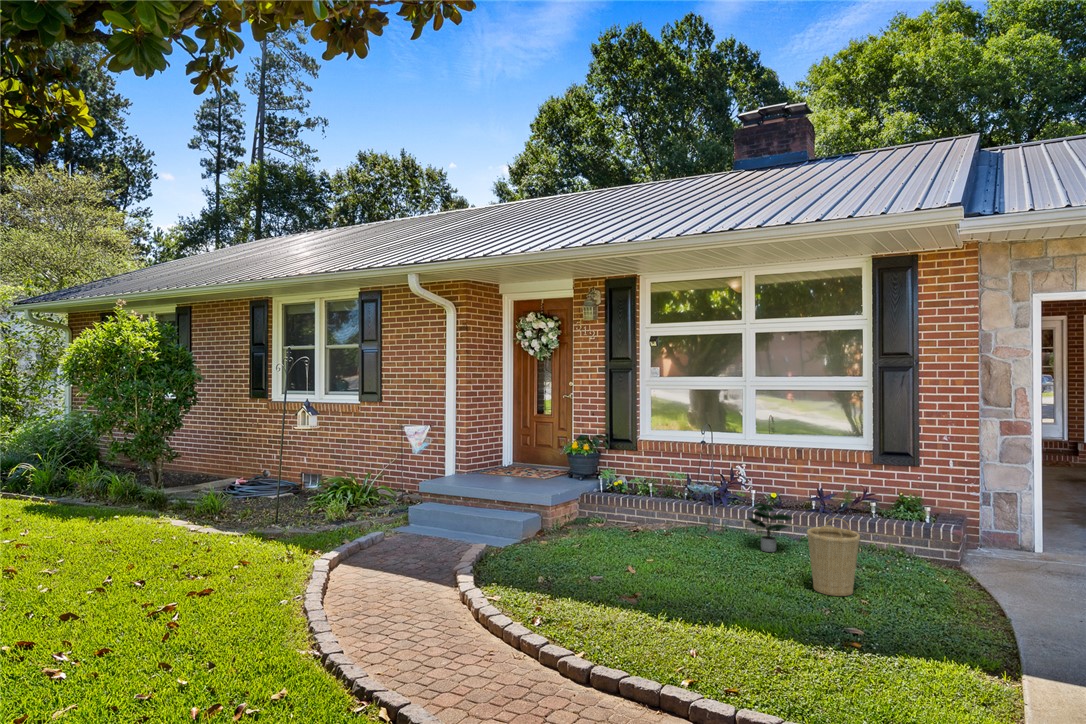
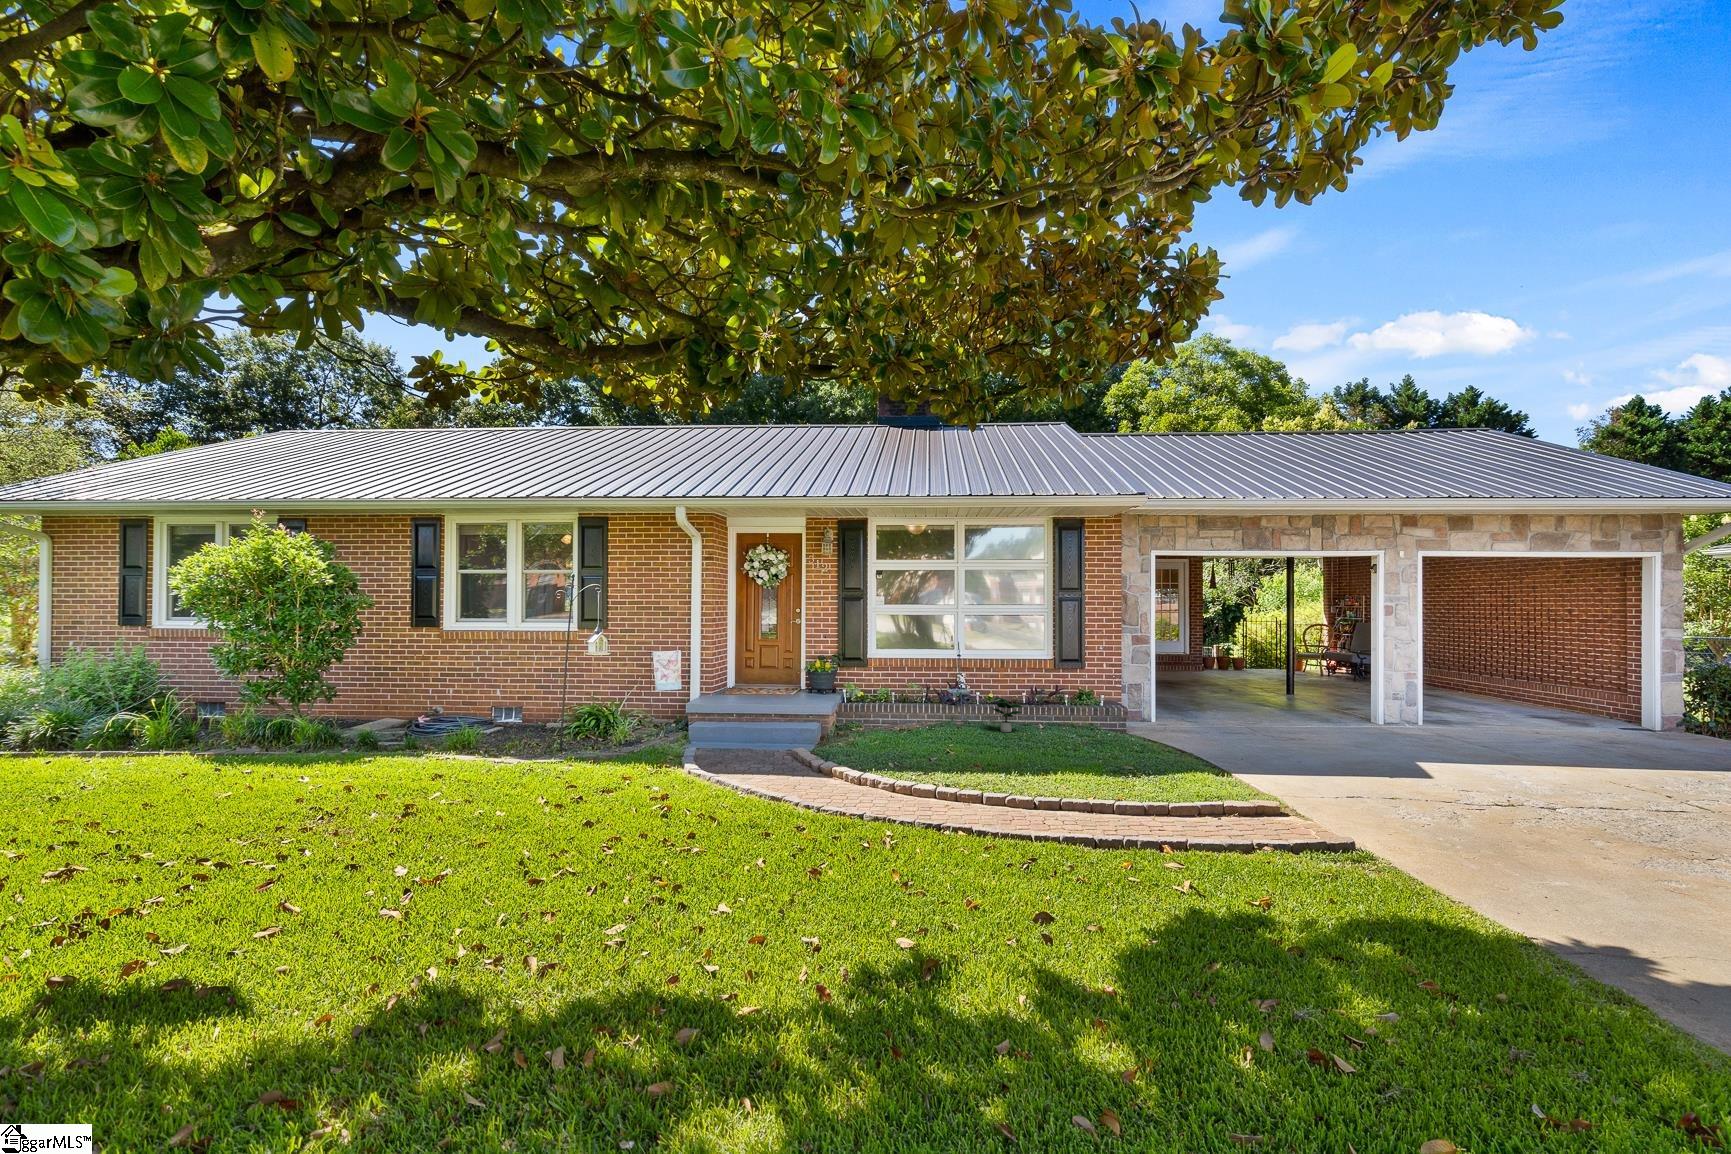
basket: present [807,518,860,596] -> none [1055,699,1089,749]

